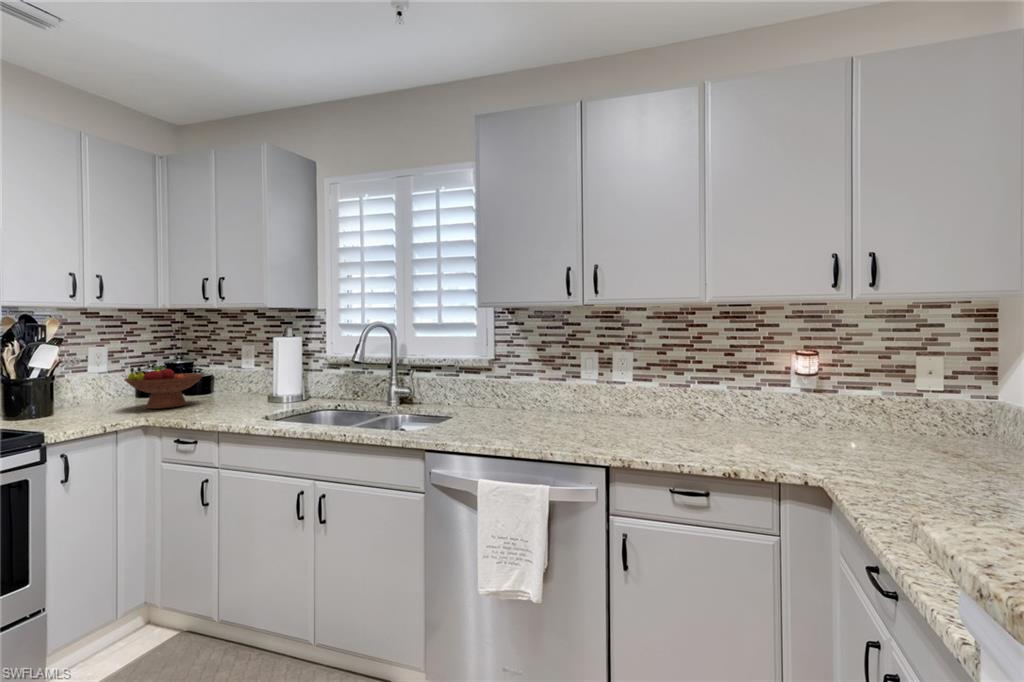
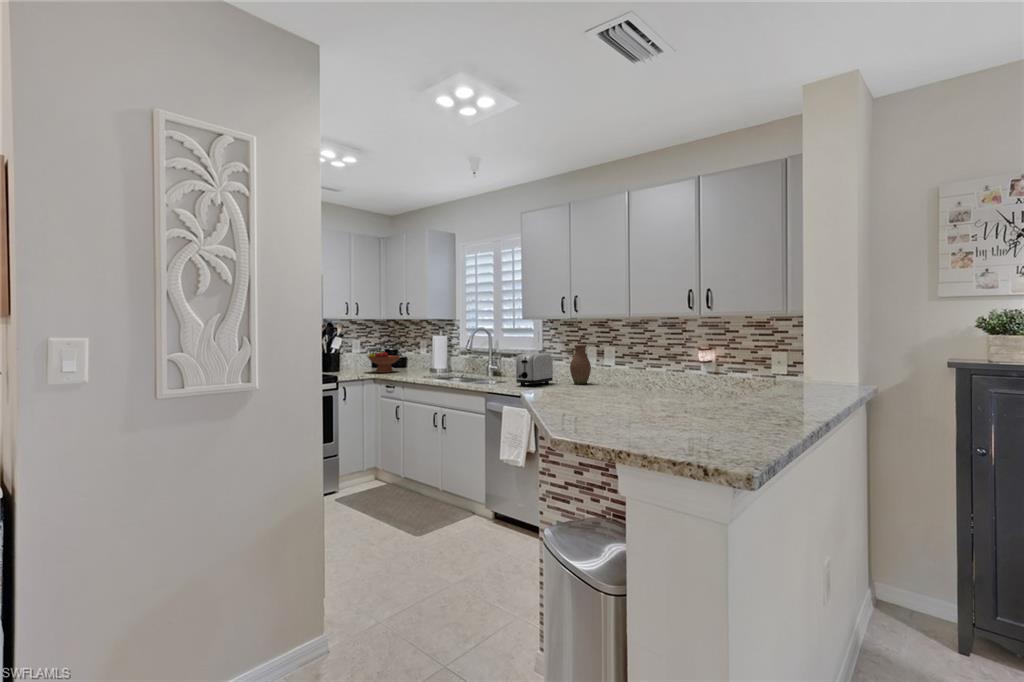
vase: none [562,350,597,417] -> present [570,345,591,384]
toaster: none [487,366,534,430] -> present [516,353,553,386]

